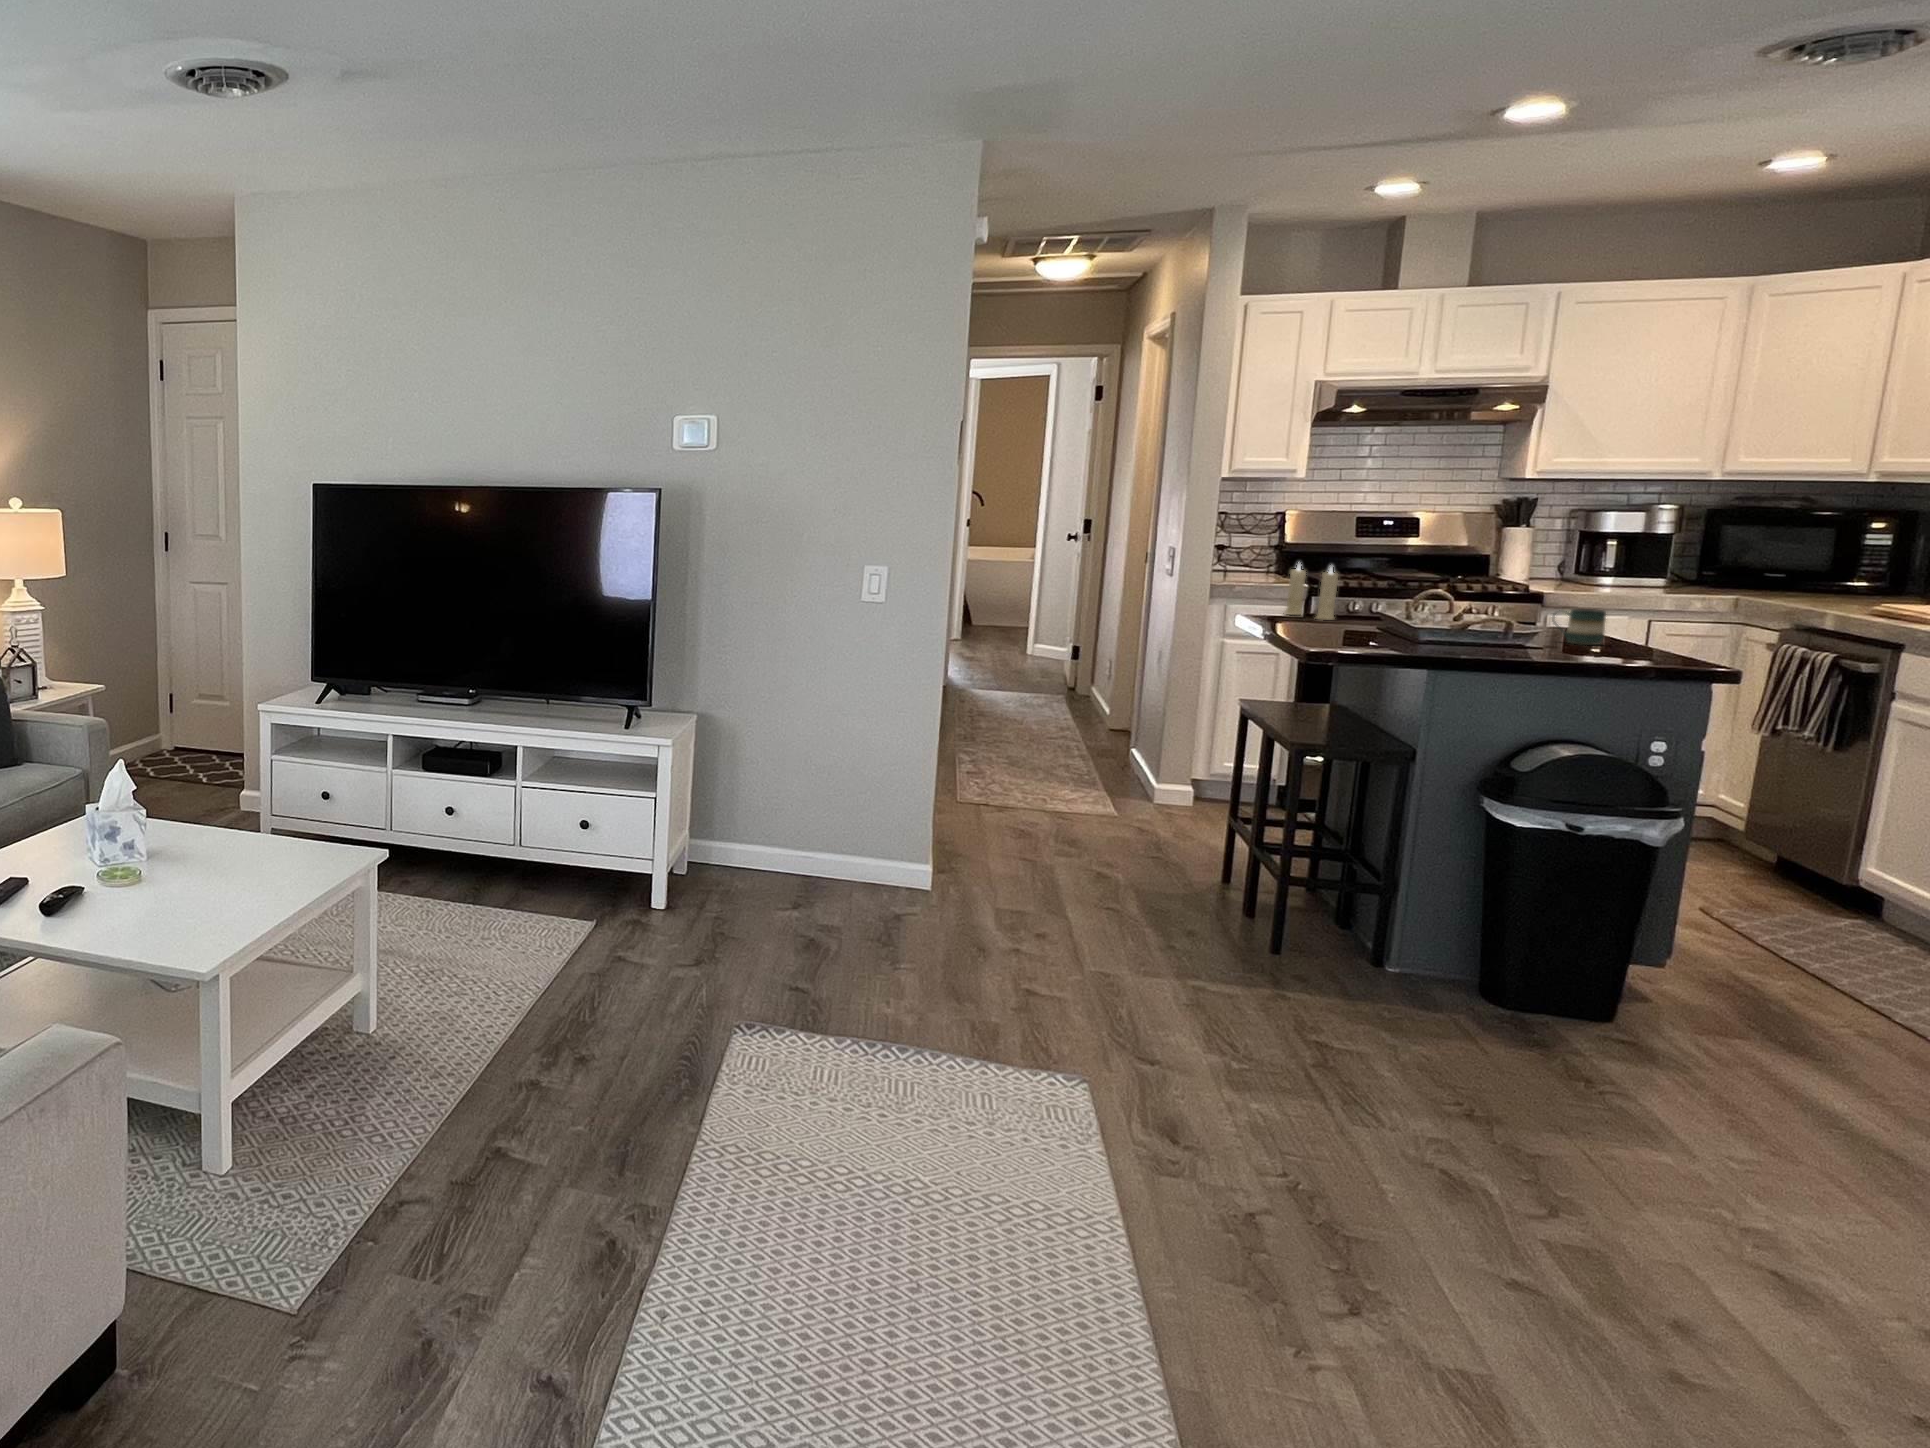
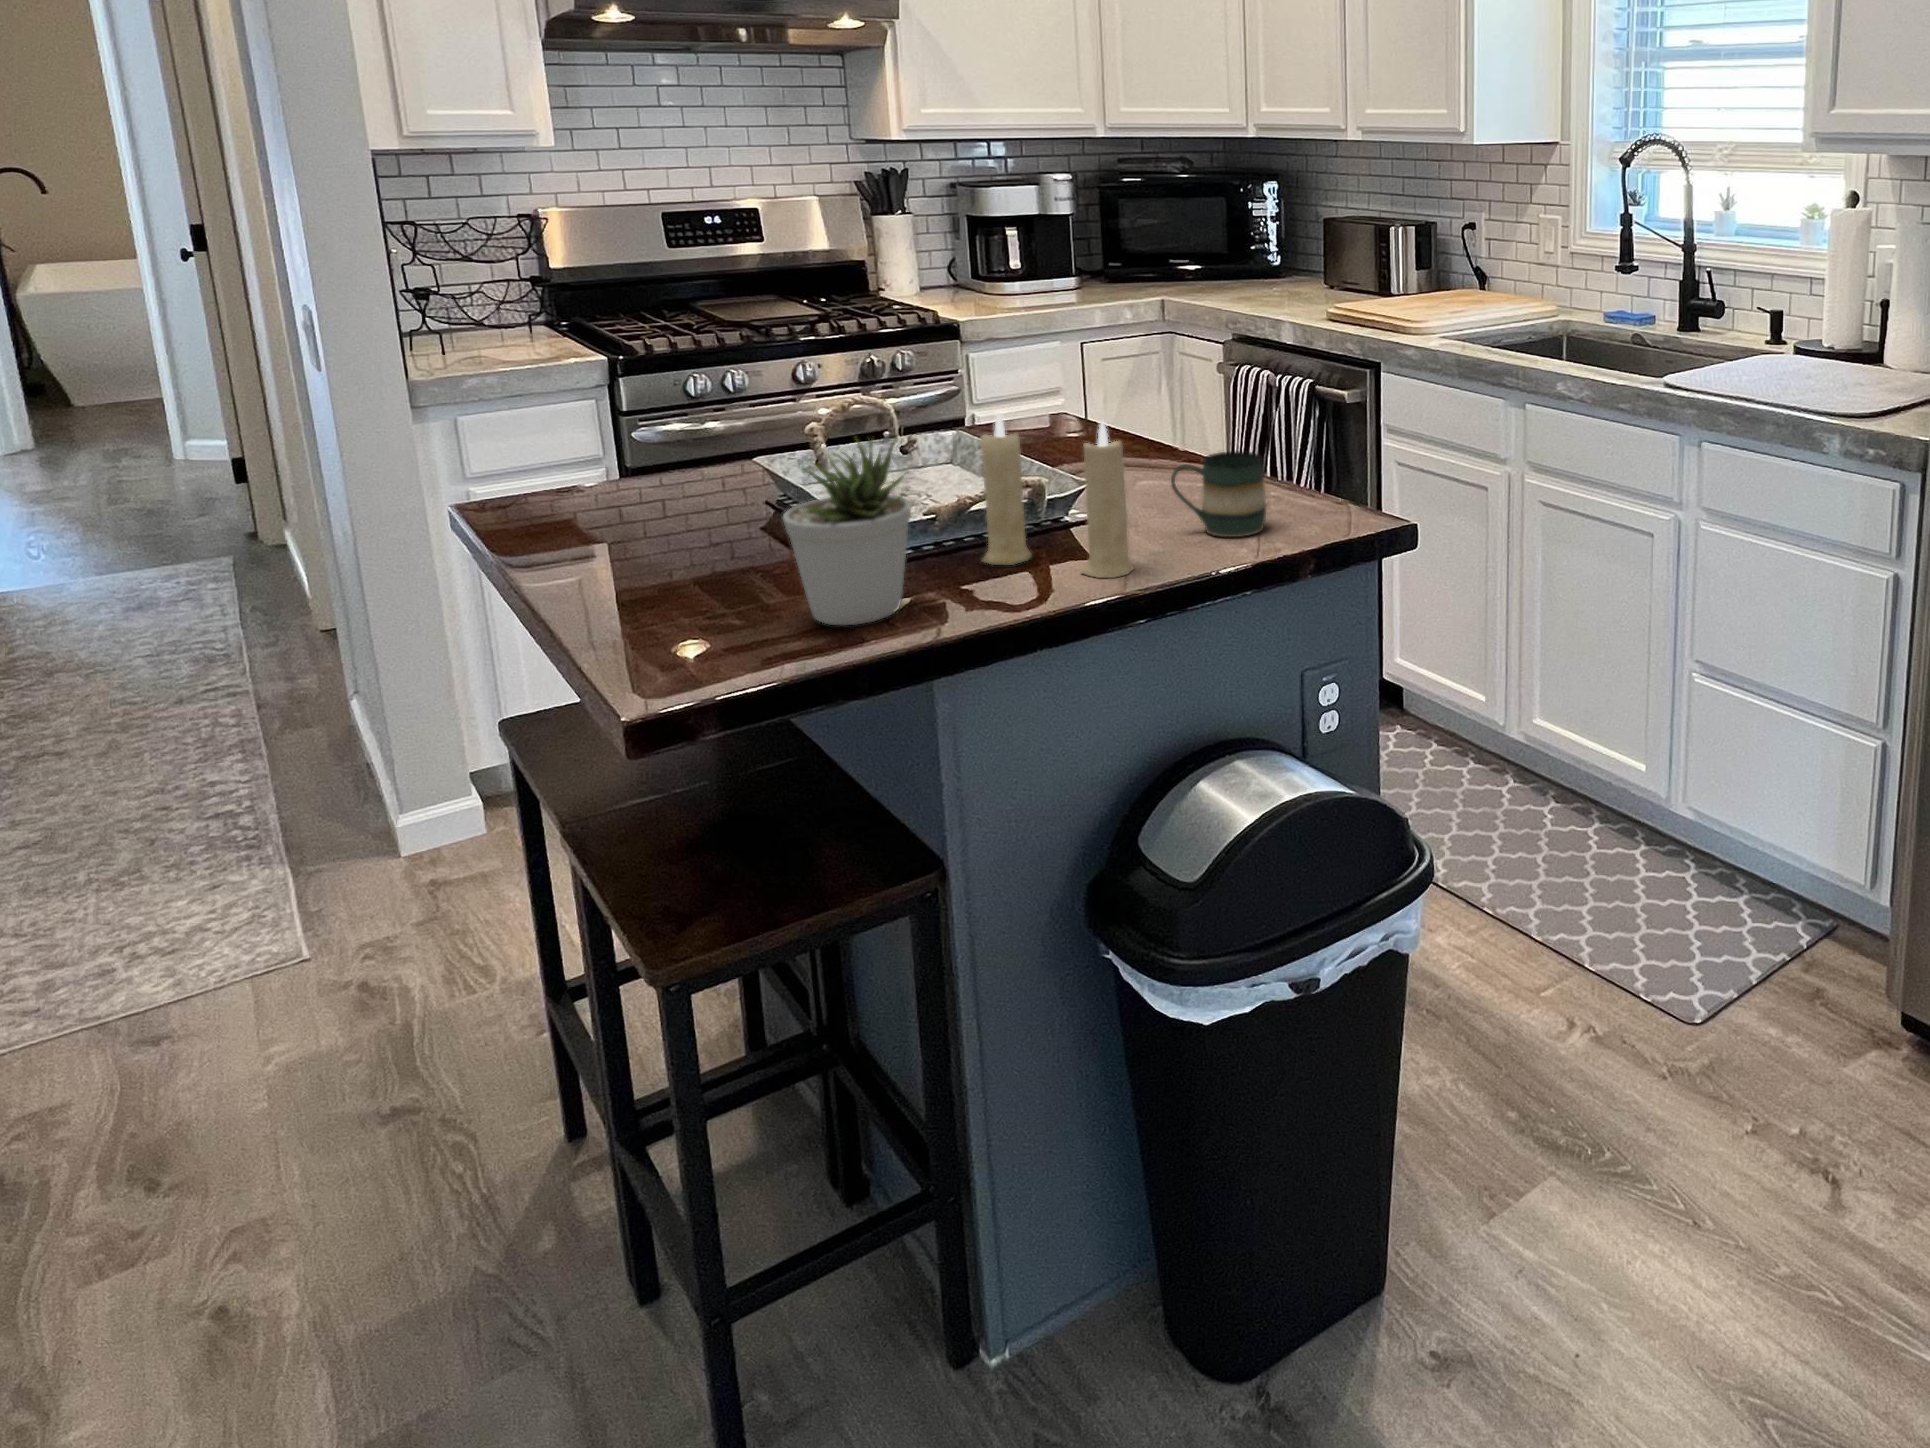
candle: present [1285,564,1338,620] -> present [981,413,1134,578]
potted plant: none [1358,568,1412,636] -> present [783,441,911,625]

